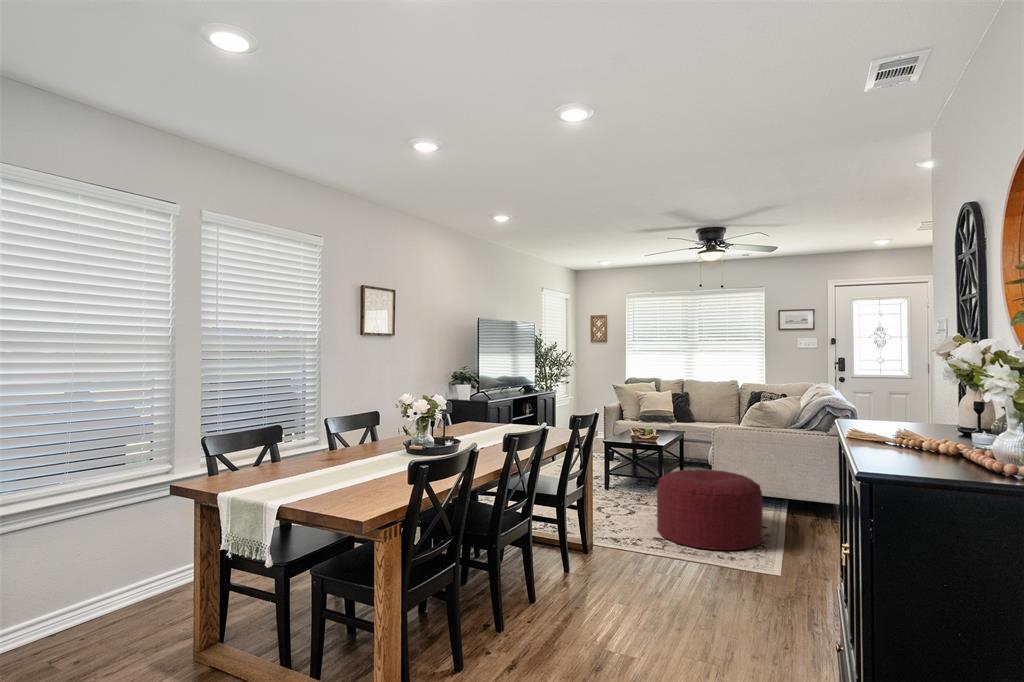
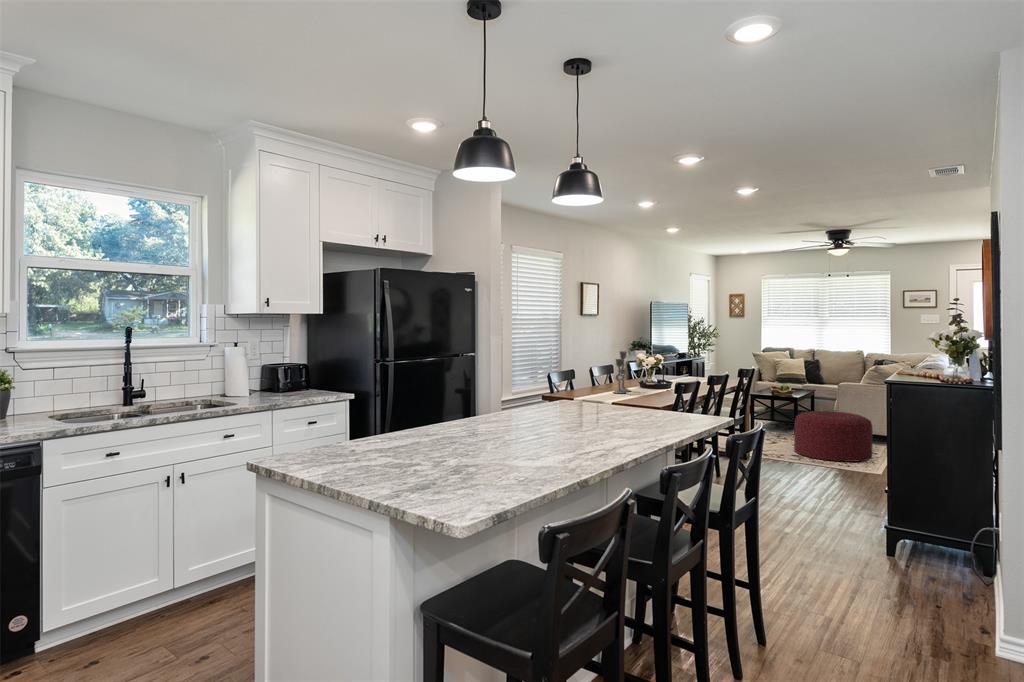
candlestick: none [343,390,383,467] -> present [613,351,630,393]

